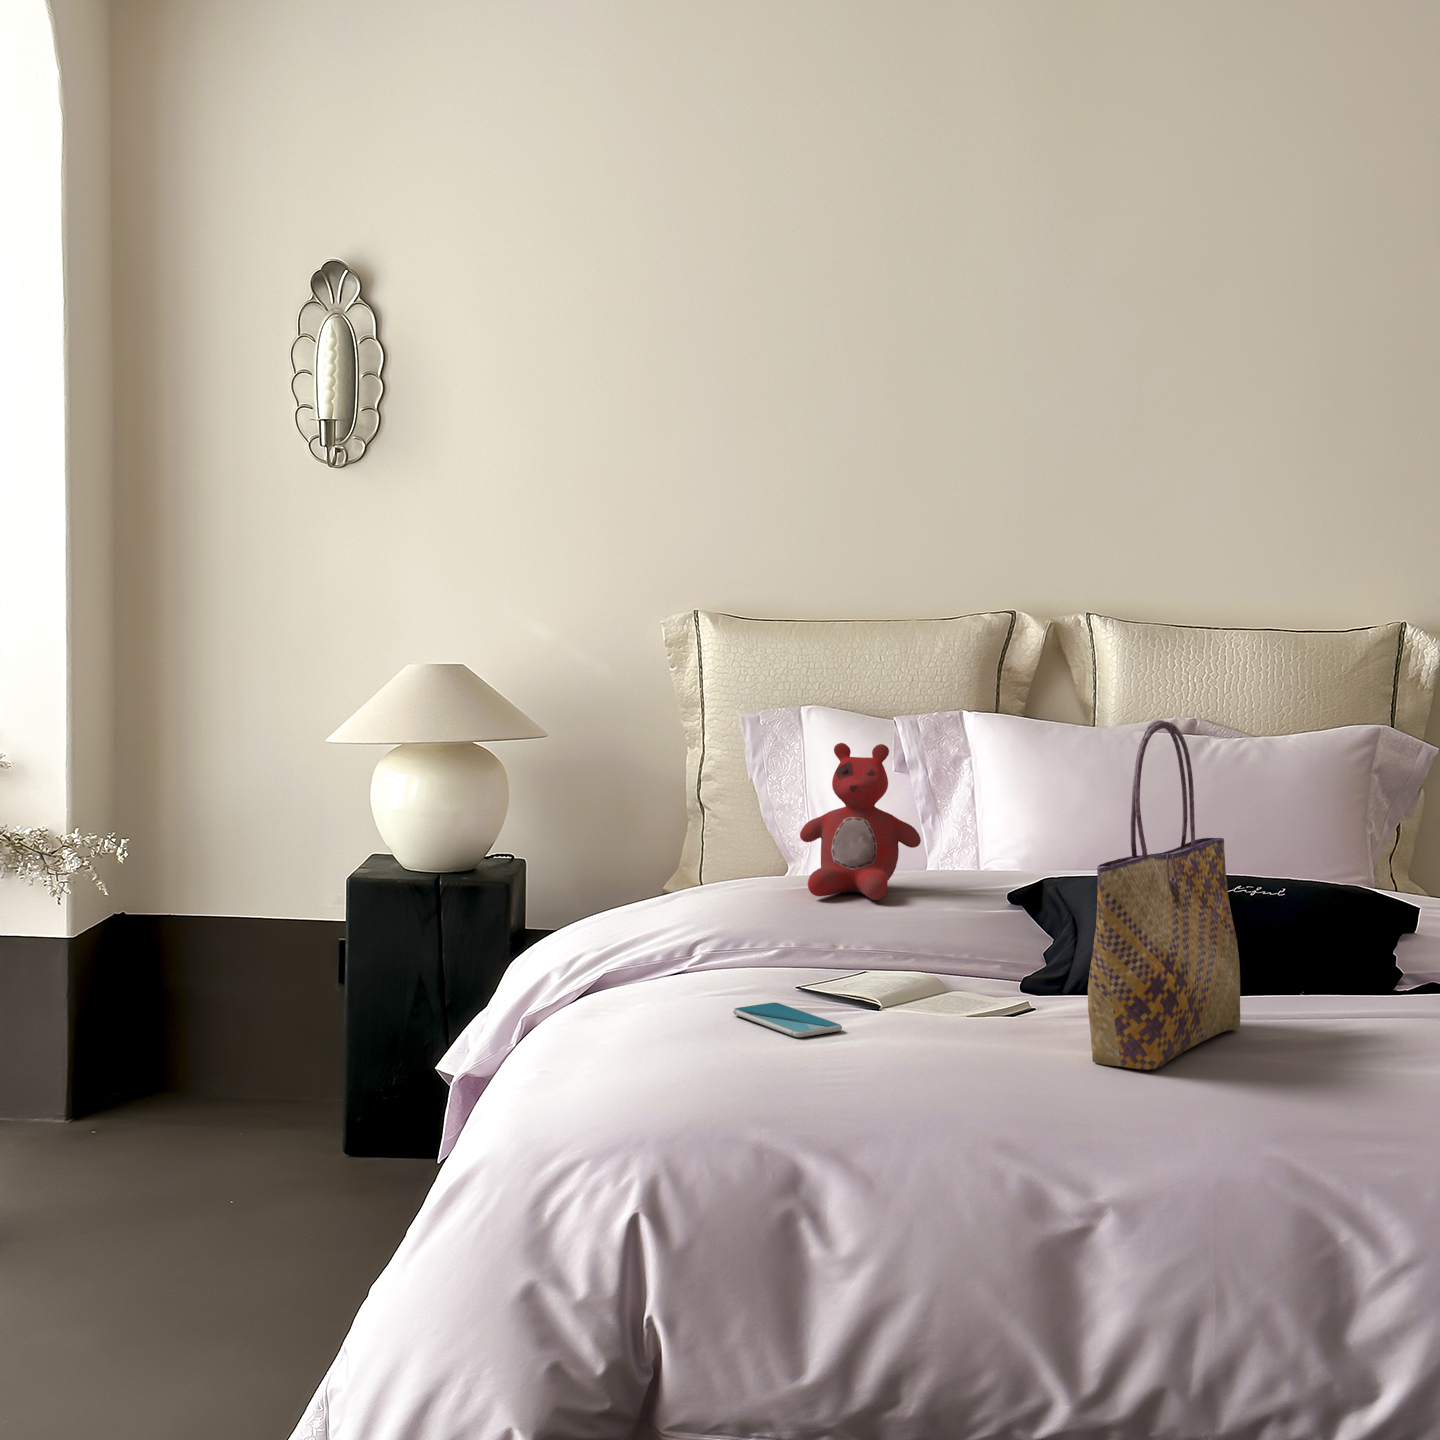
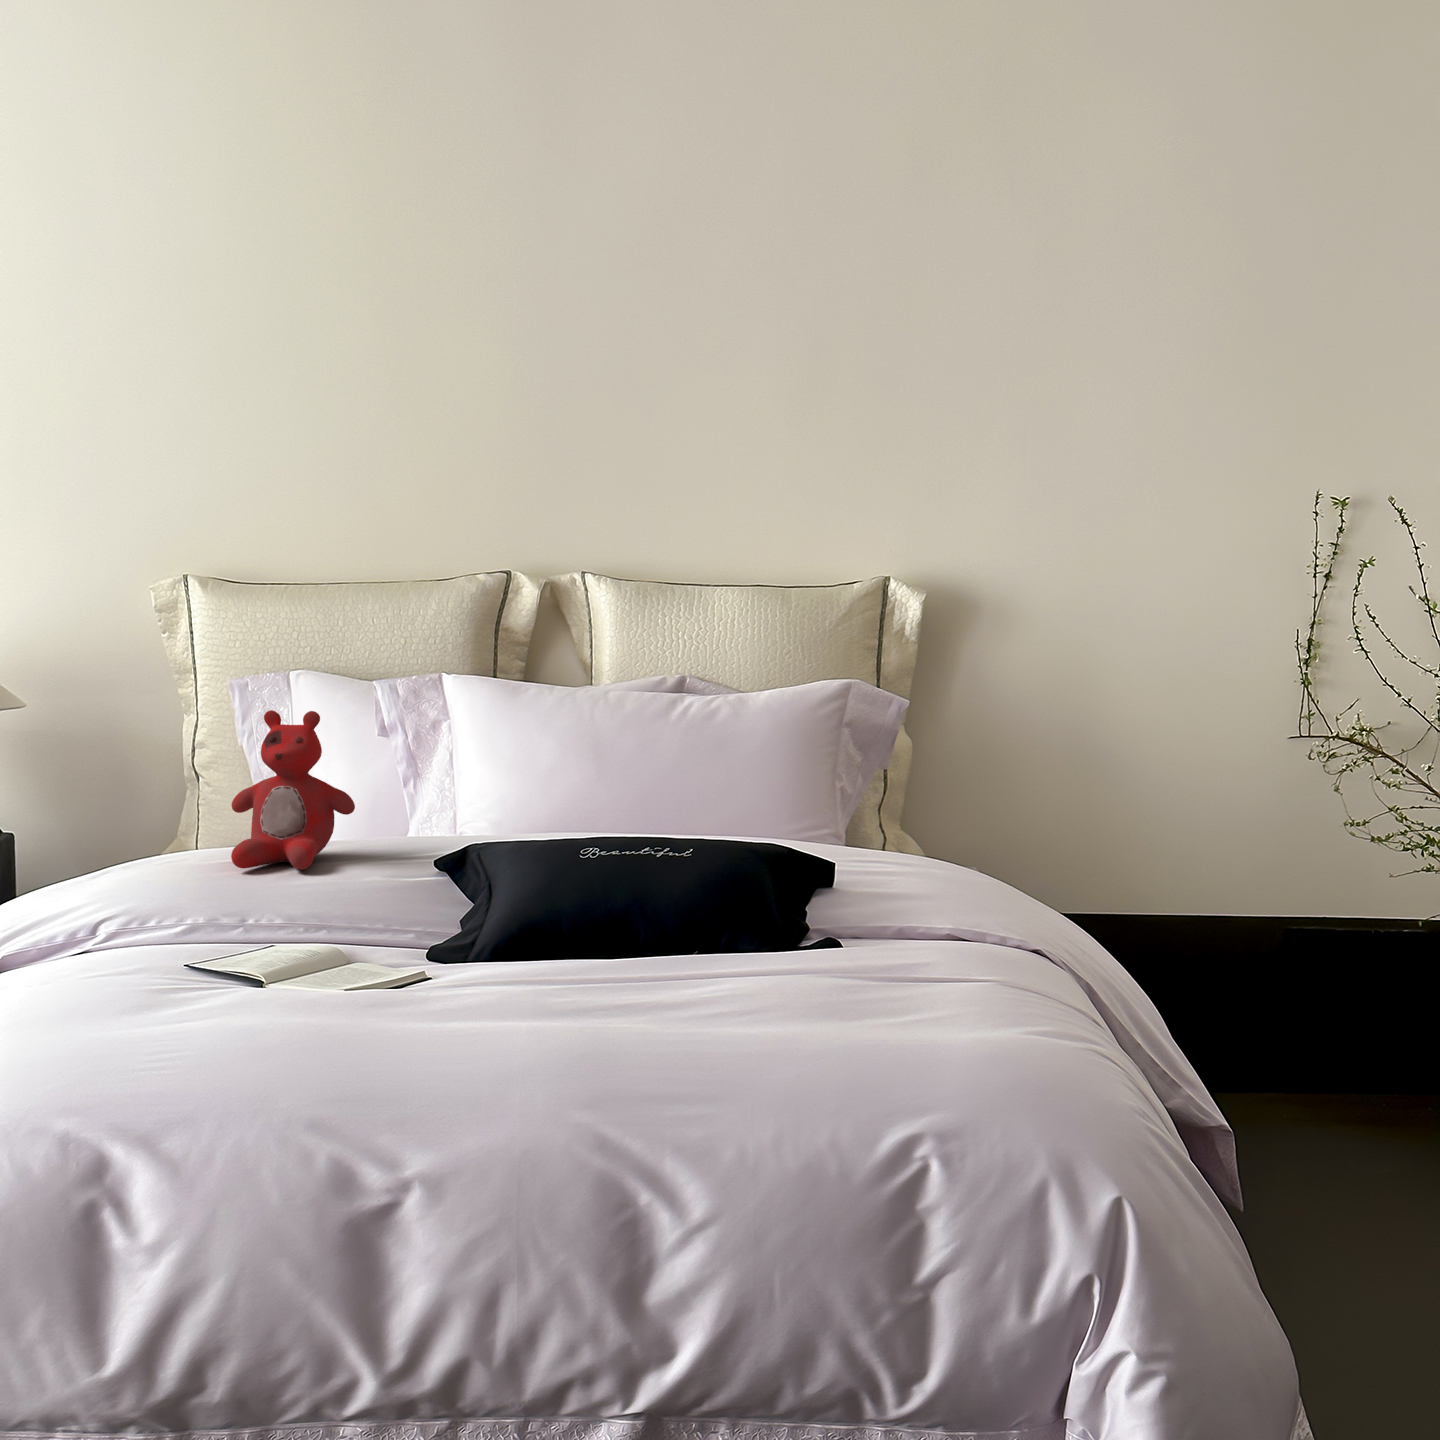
tote bag: present [1088,720,1240,1070] -> none [430,686,611,1037]
smartphone: present [733,1002,842,1037] -> none [87,987,197,1025]

